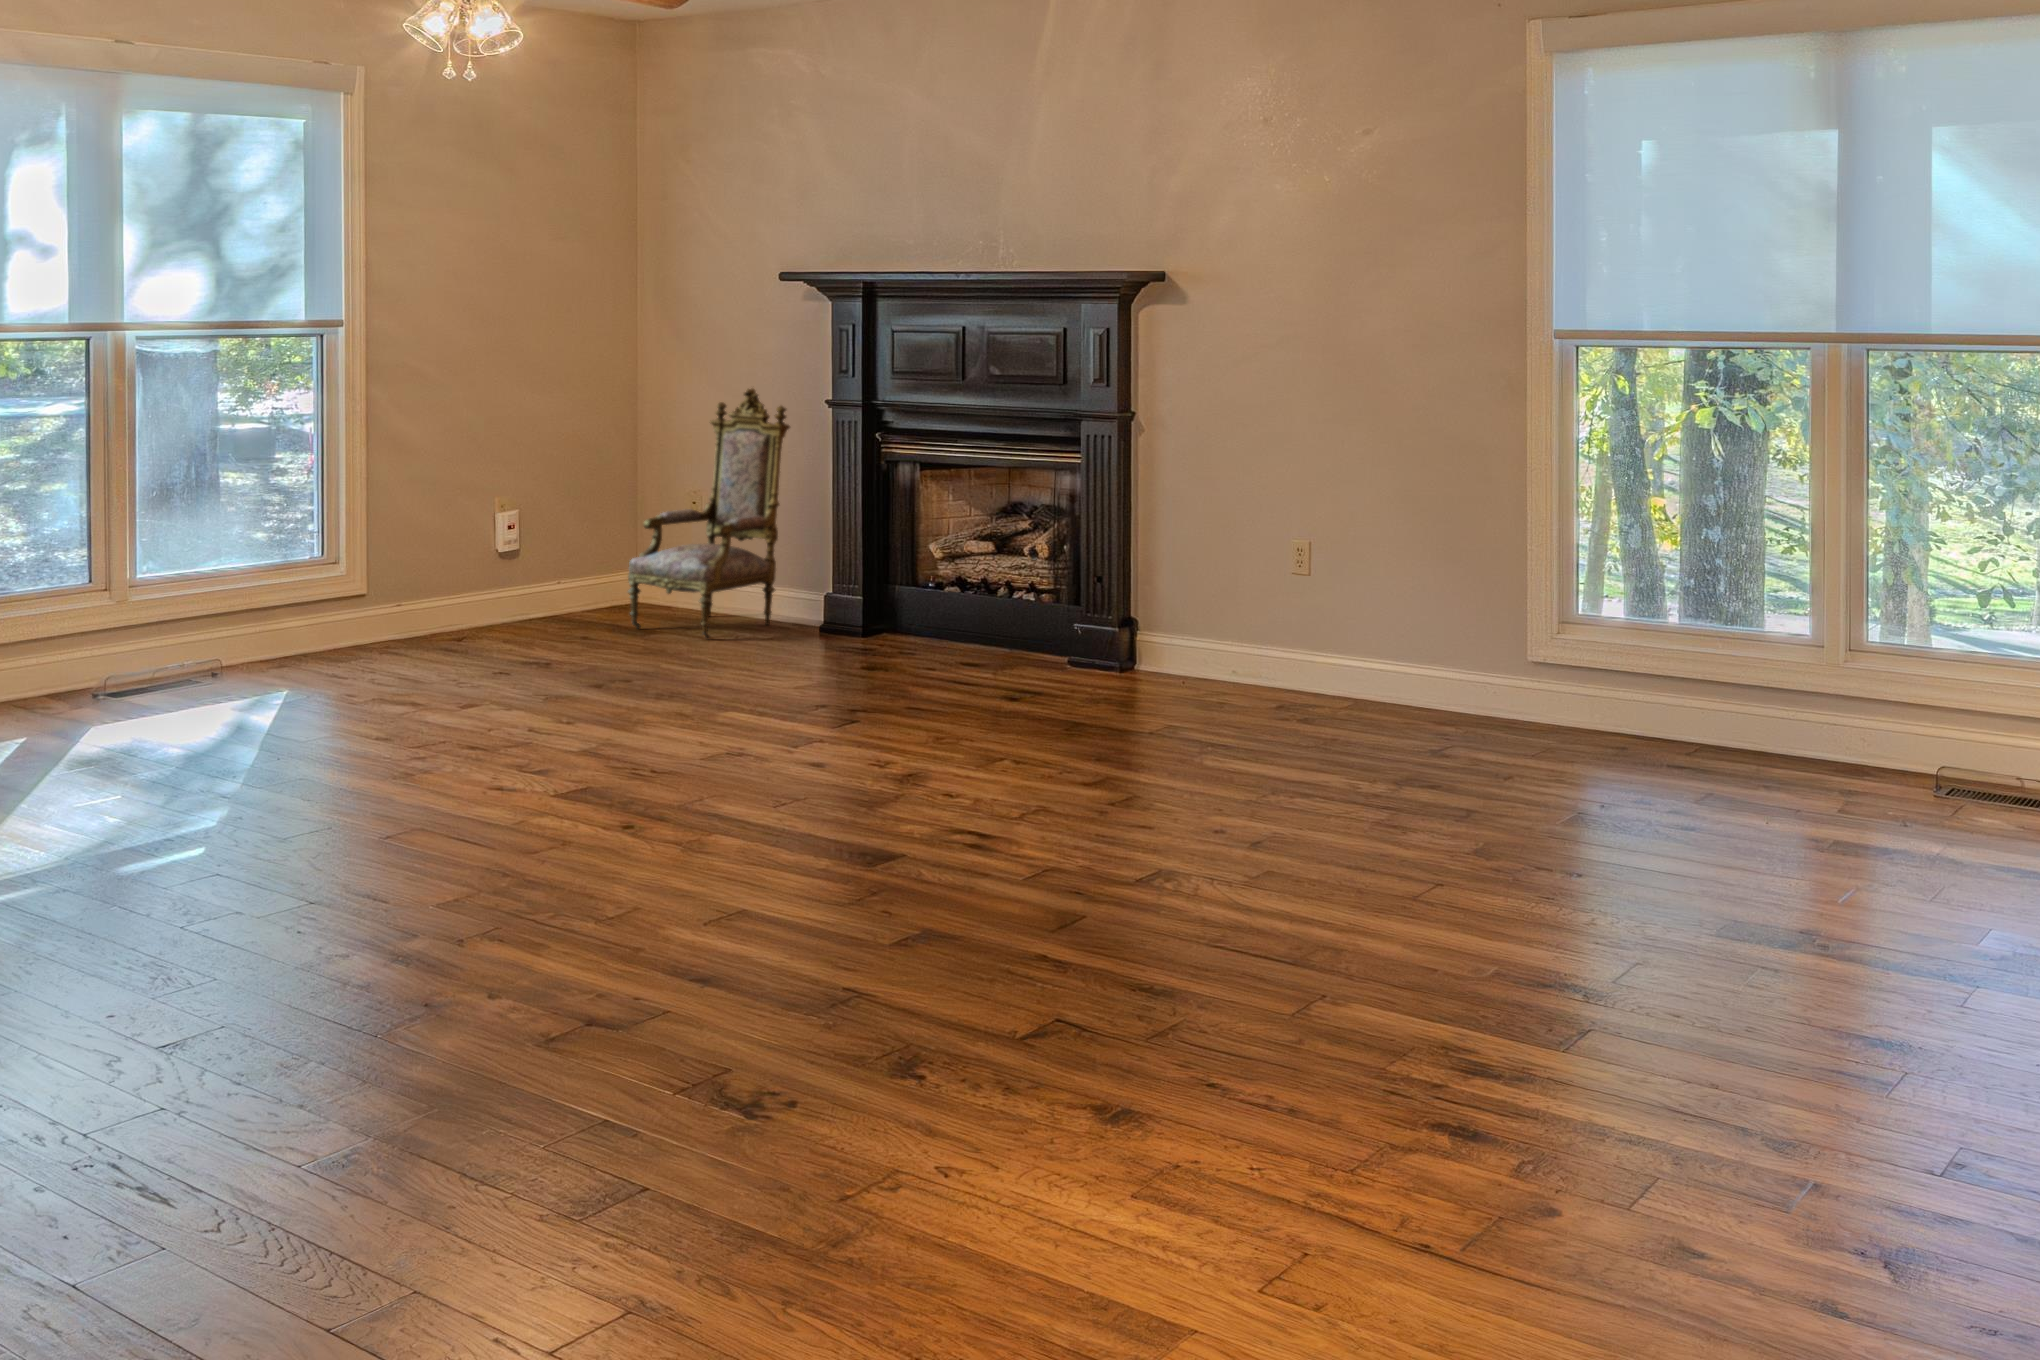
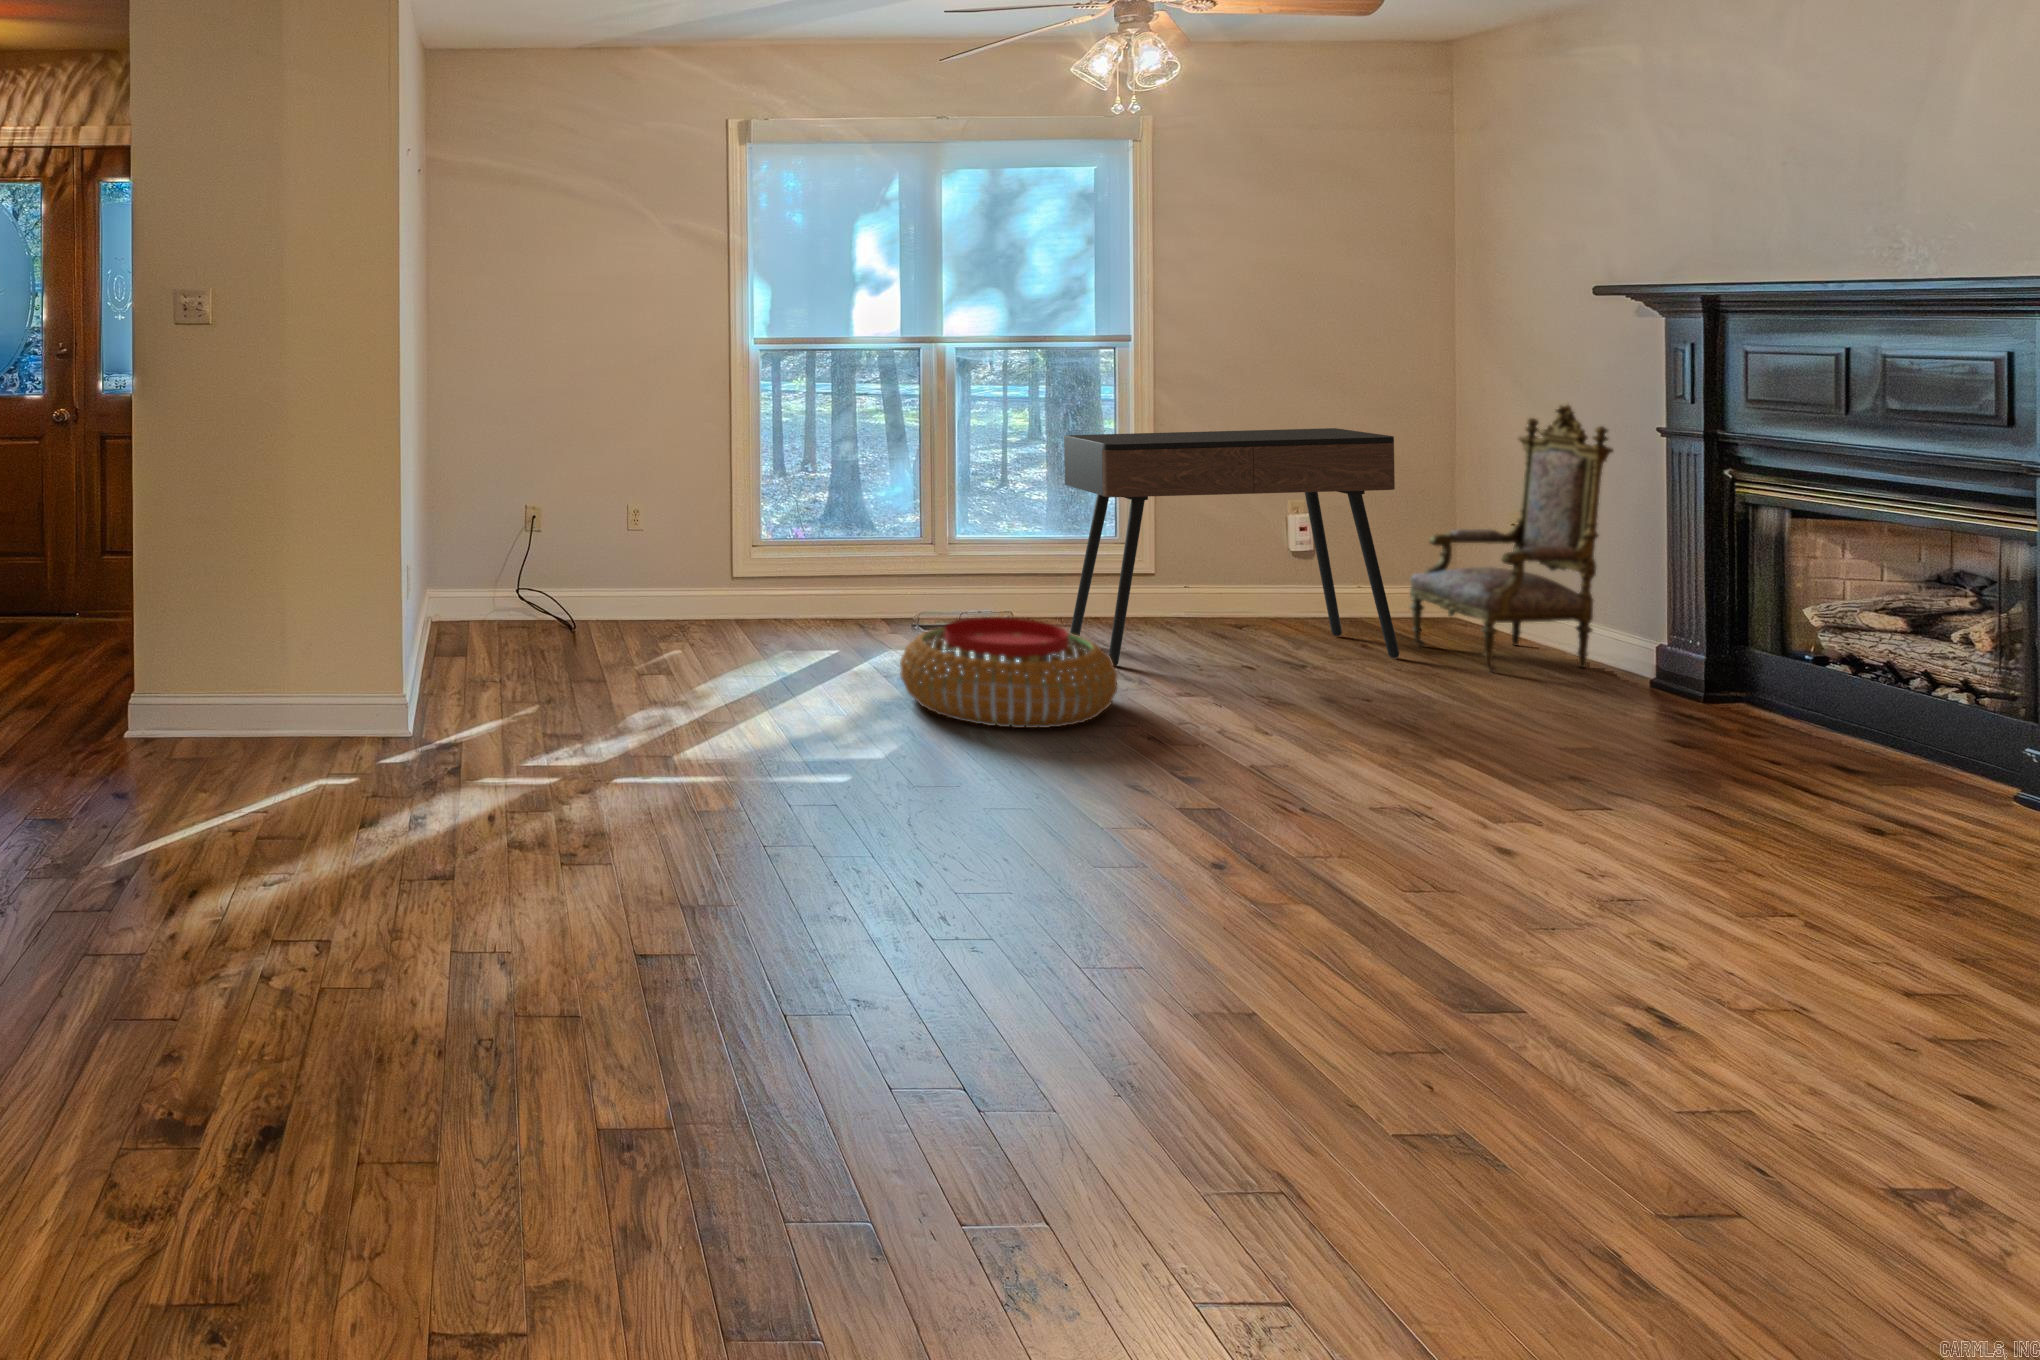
console table: none [300,419,629,693] -> present [1064,428,1399,666]
pouf: none [154,647,422,773] -> present [900,617,1118,728]

